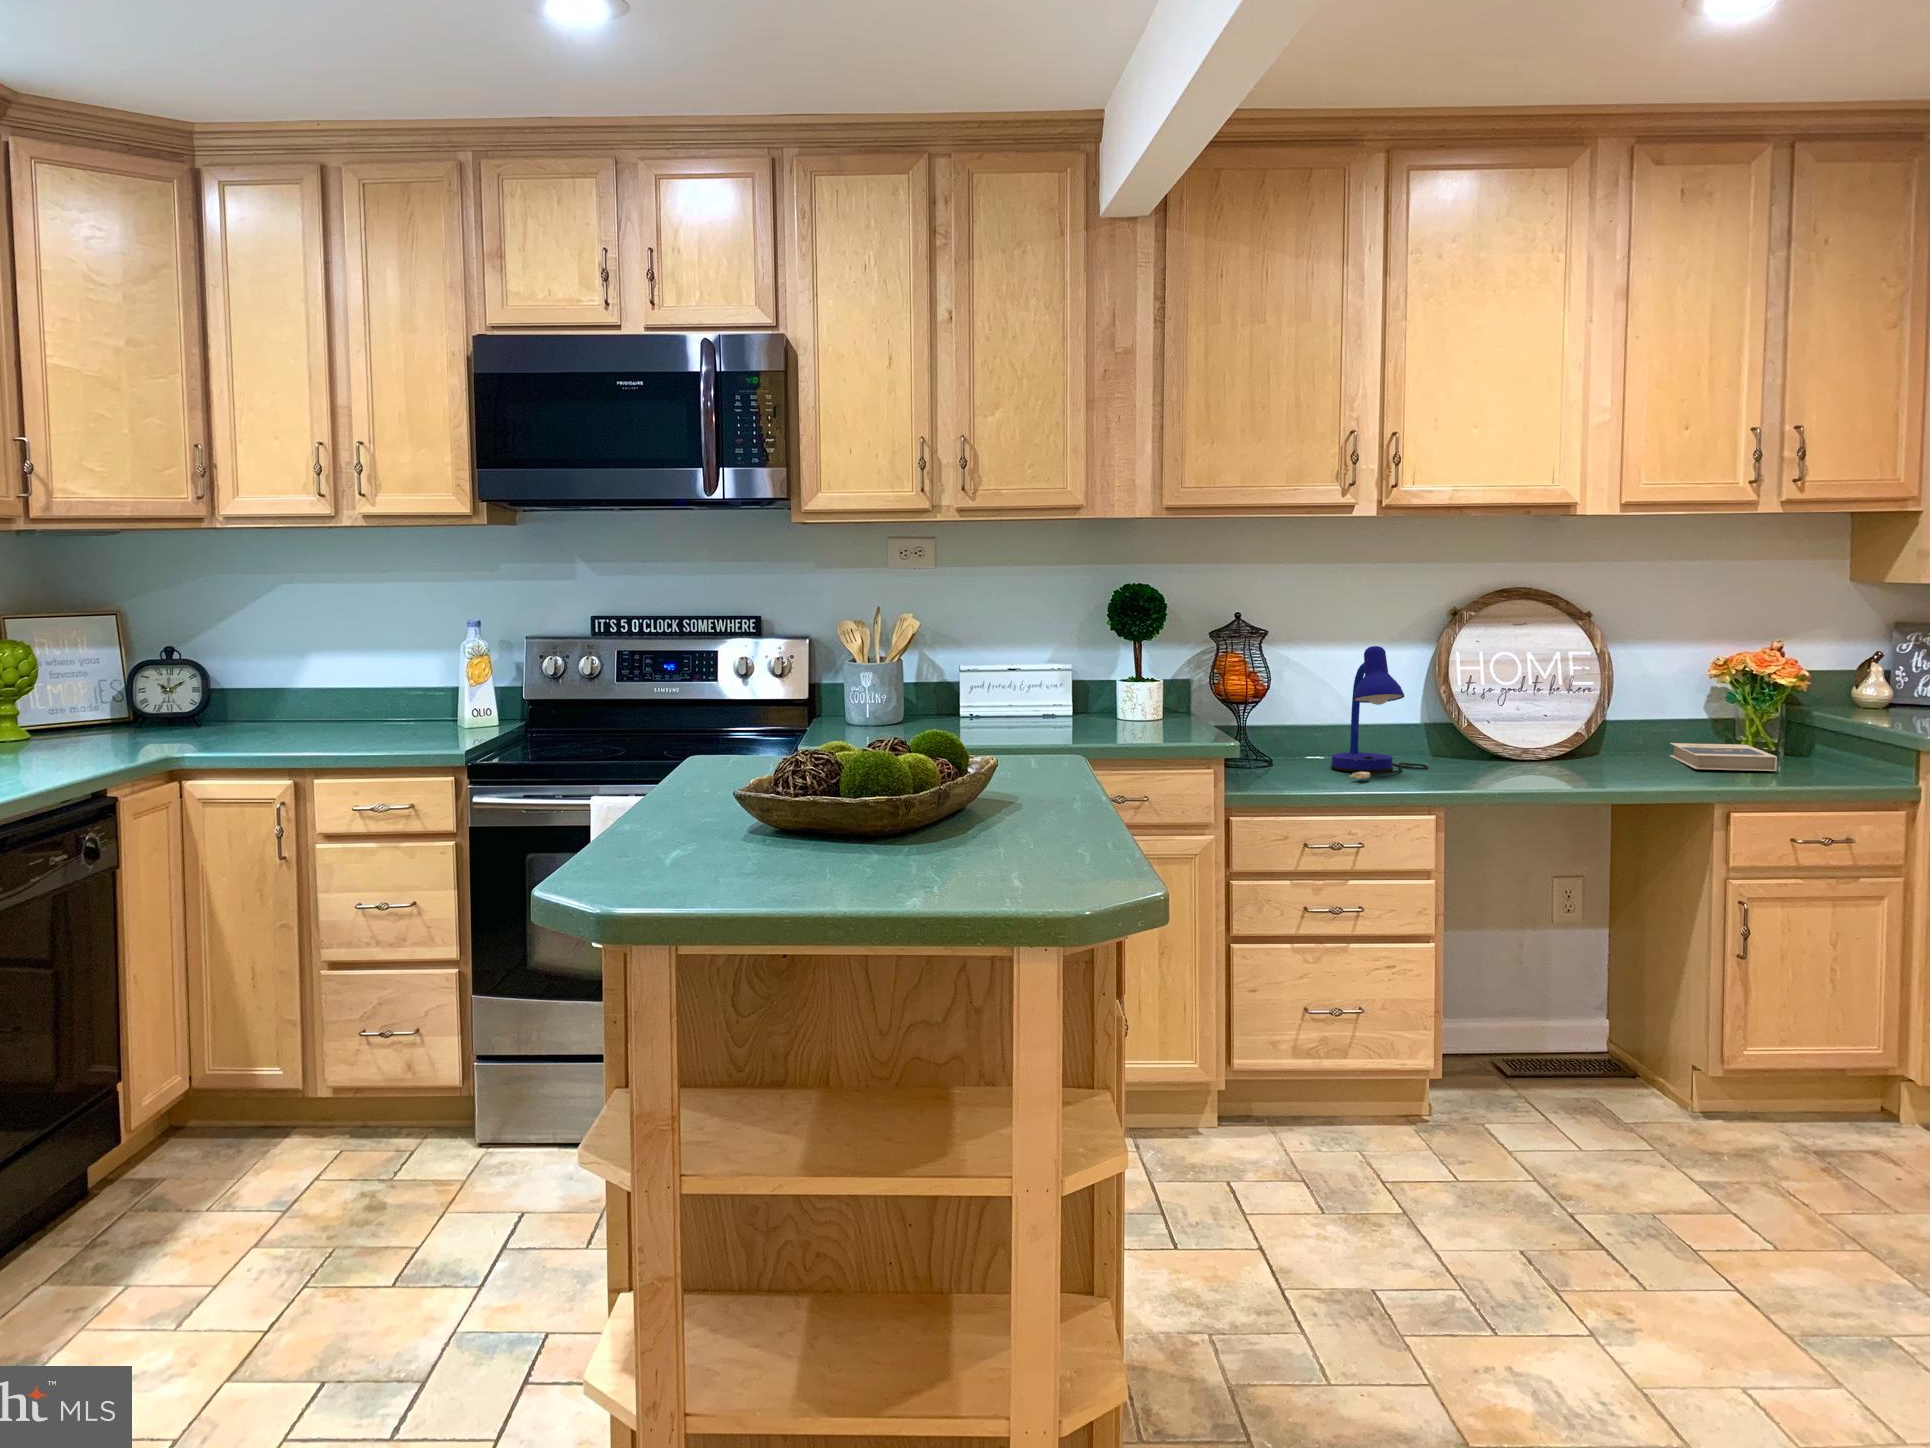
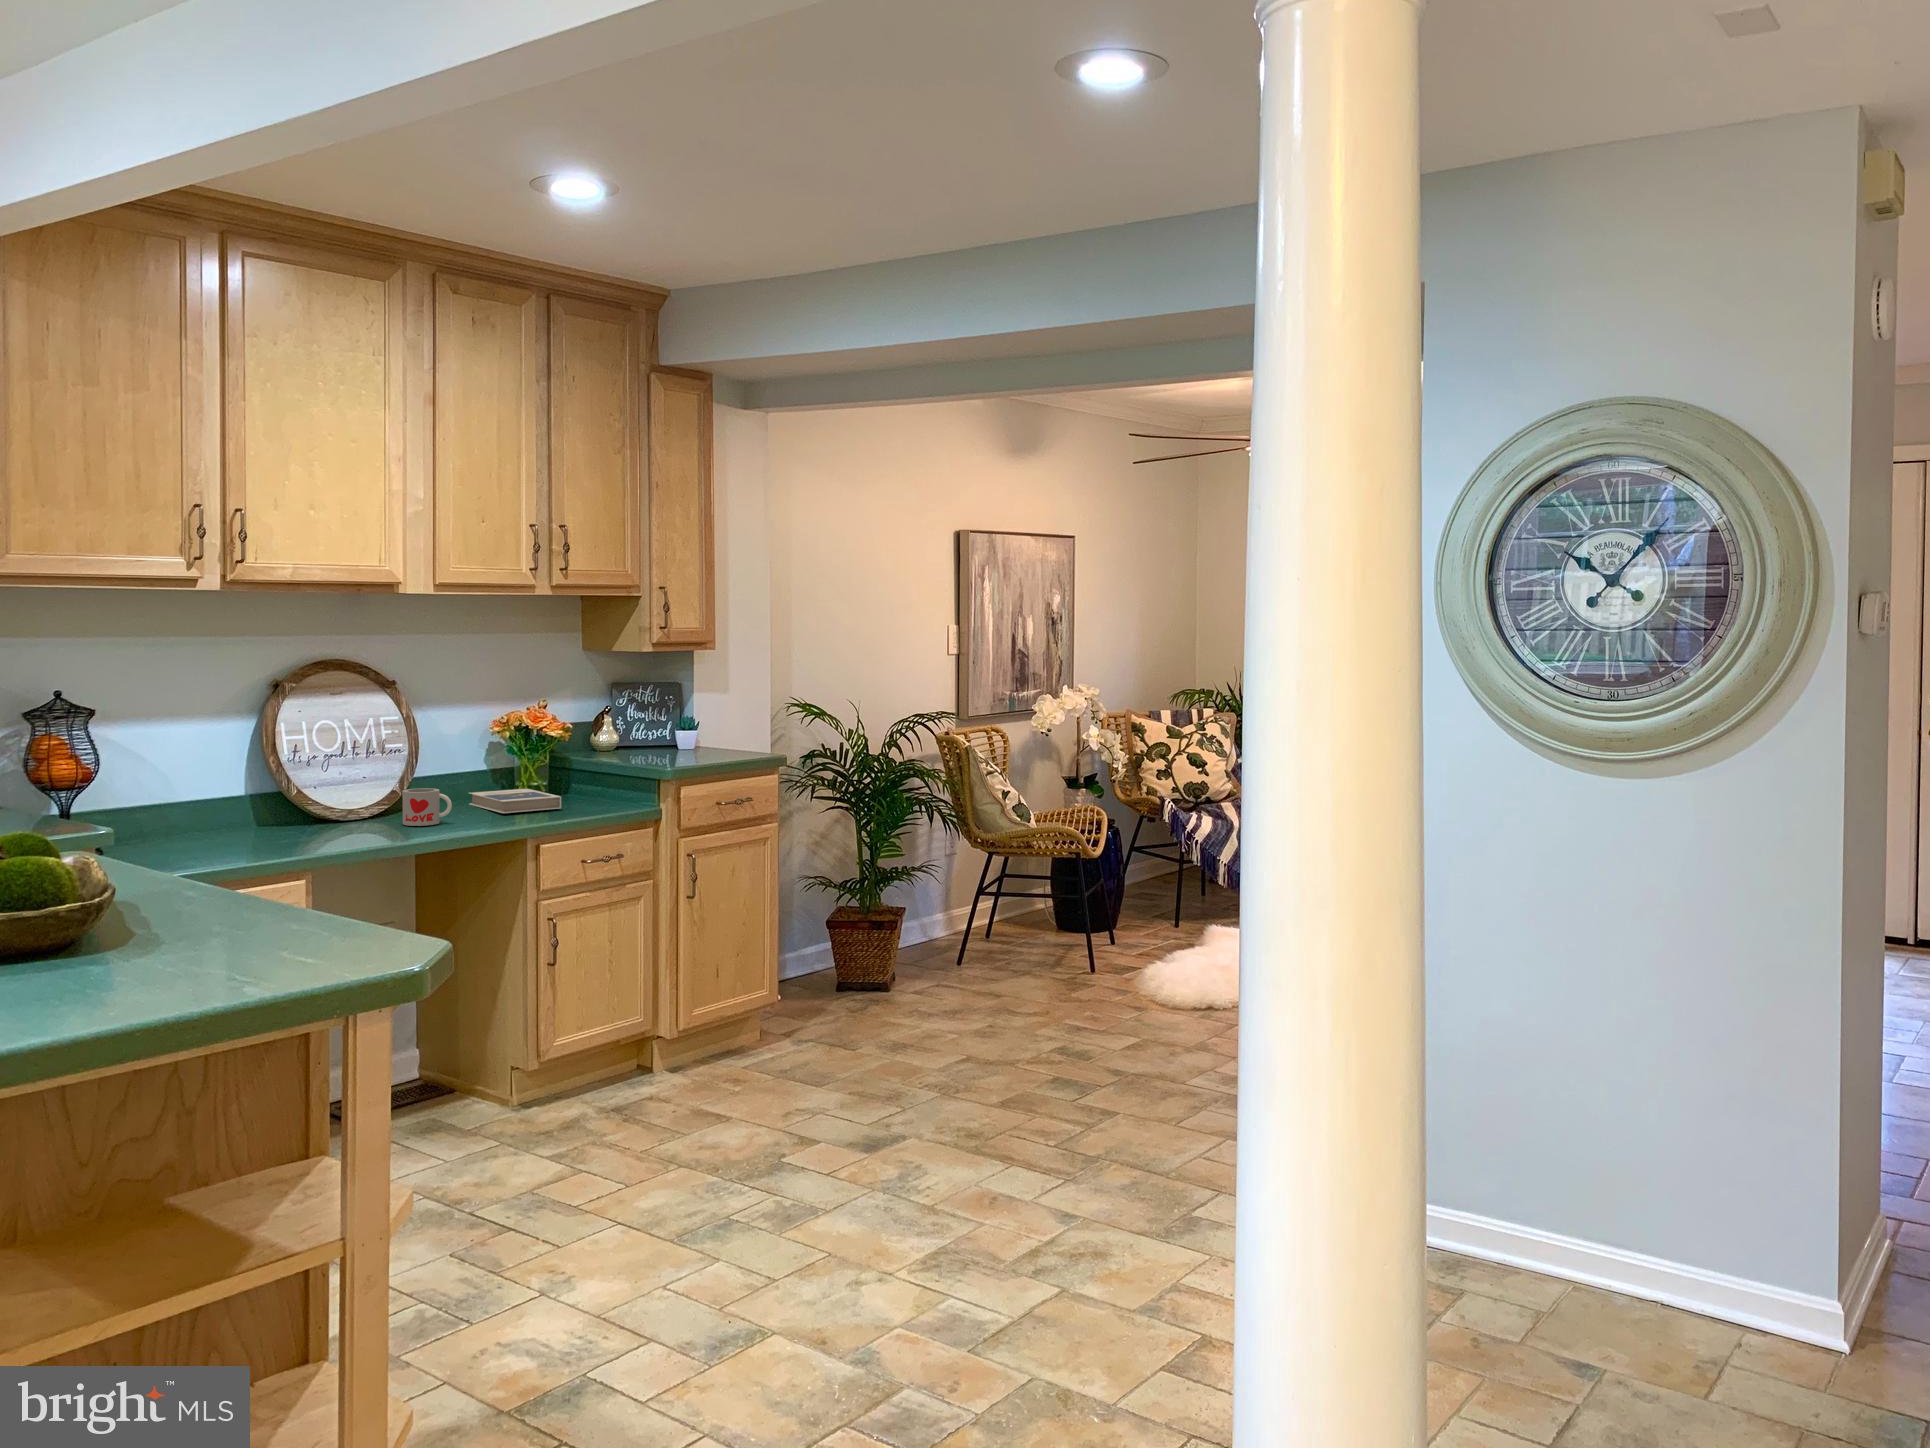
desk lamp: present [1331,646,1428,779] -> none [171,721,273,857]
mug: none [1571,731,1627,772] -> present [402,788,452,826]

